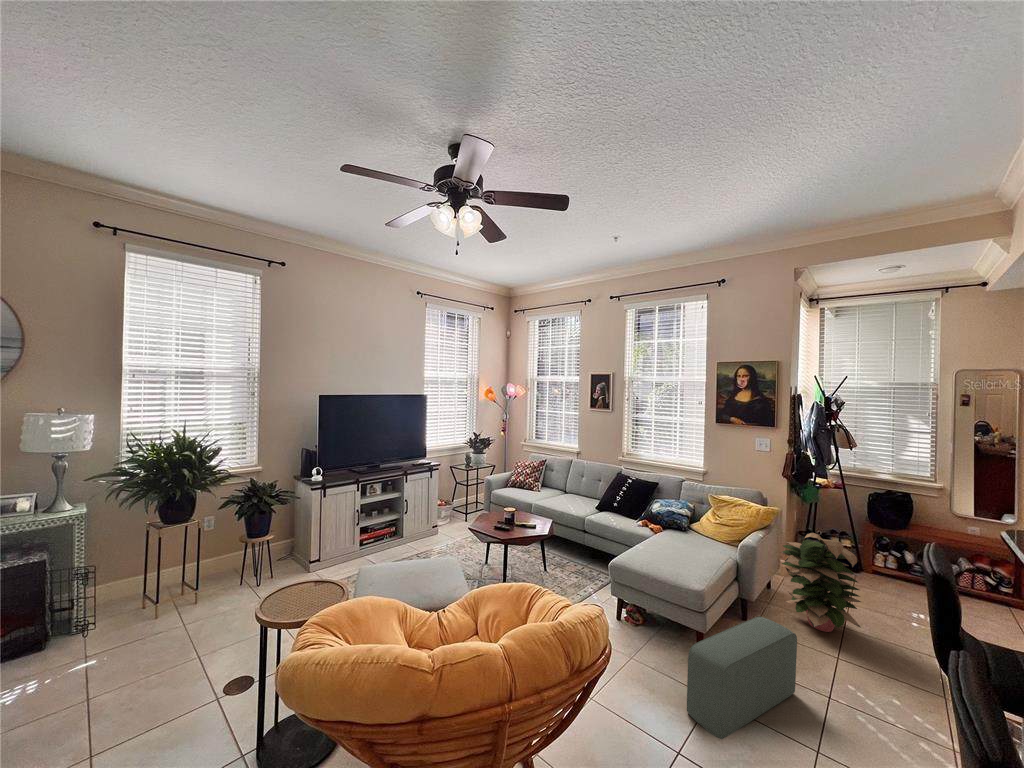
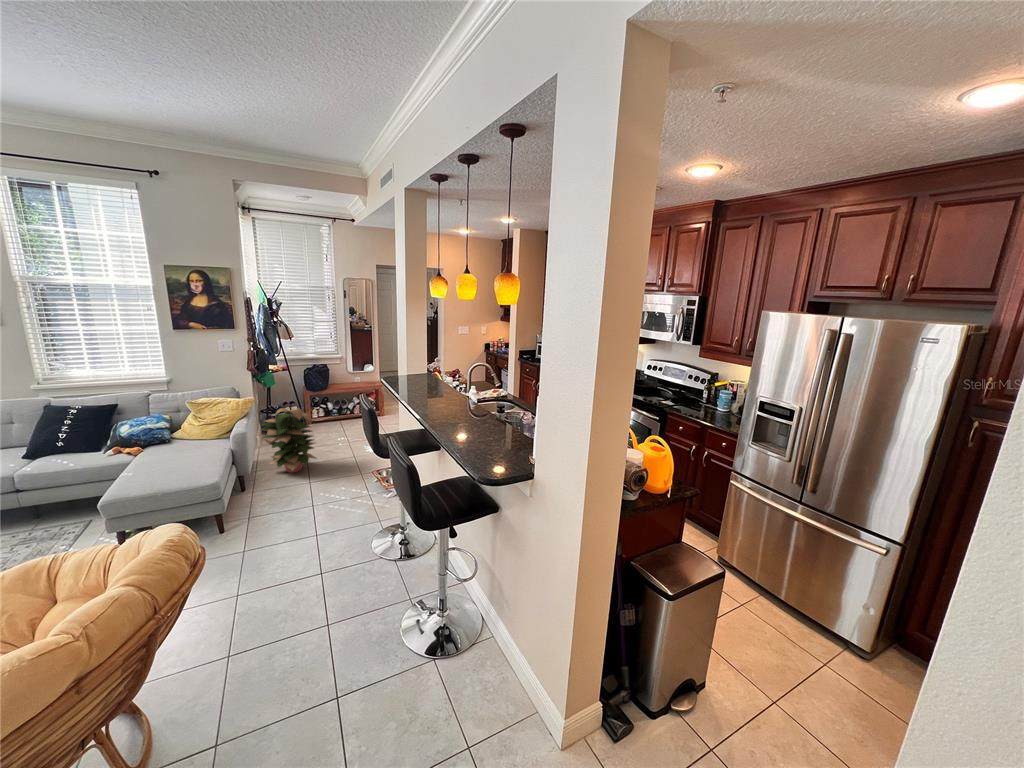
pouf: present [687,616,797,739] -> none [222,478,293,571]

